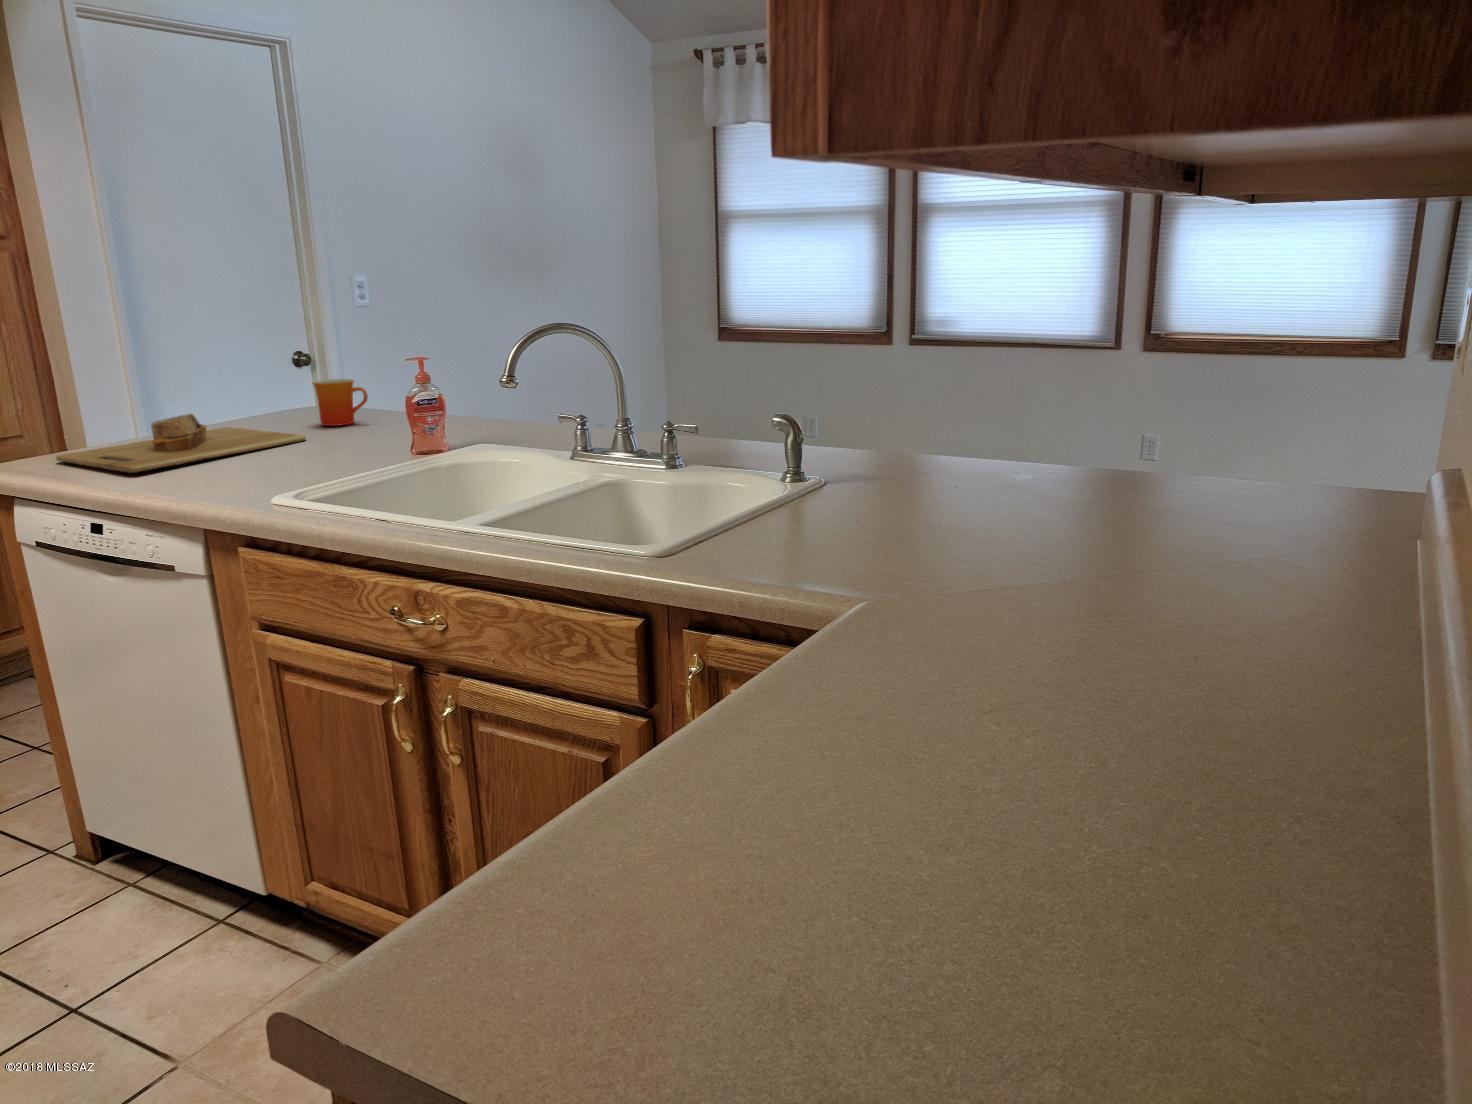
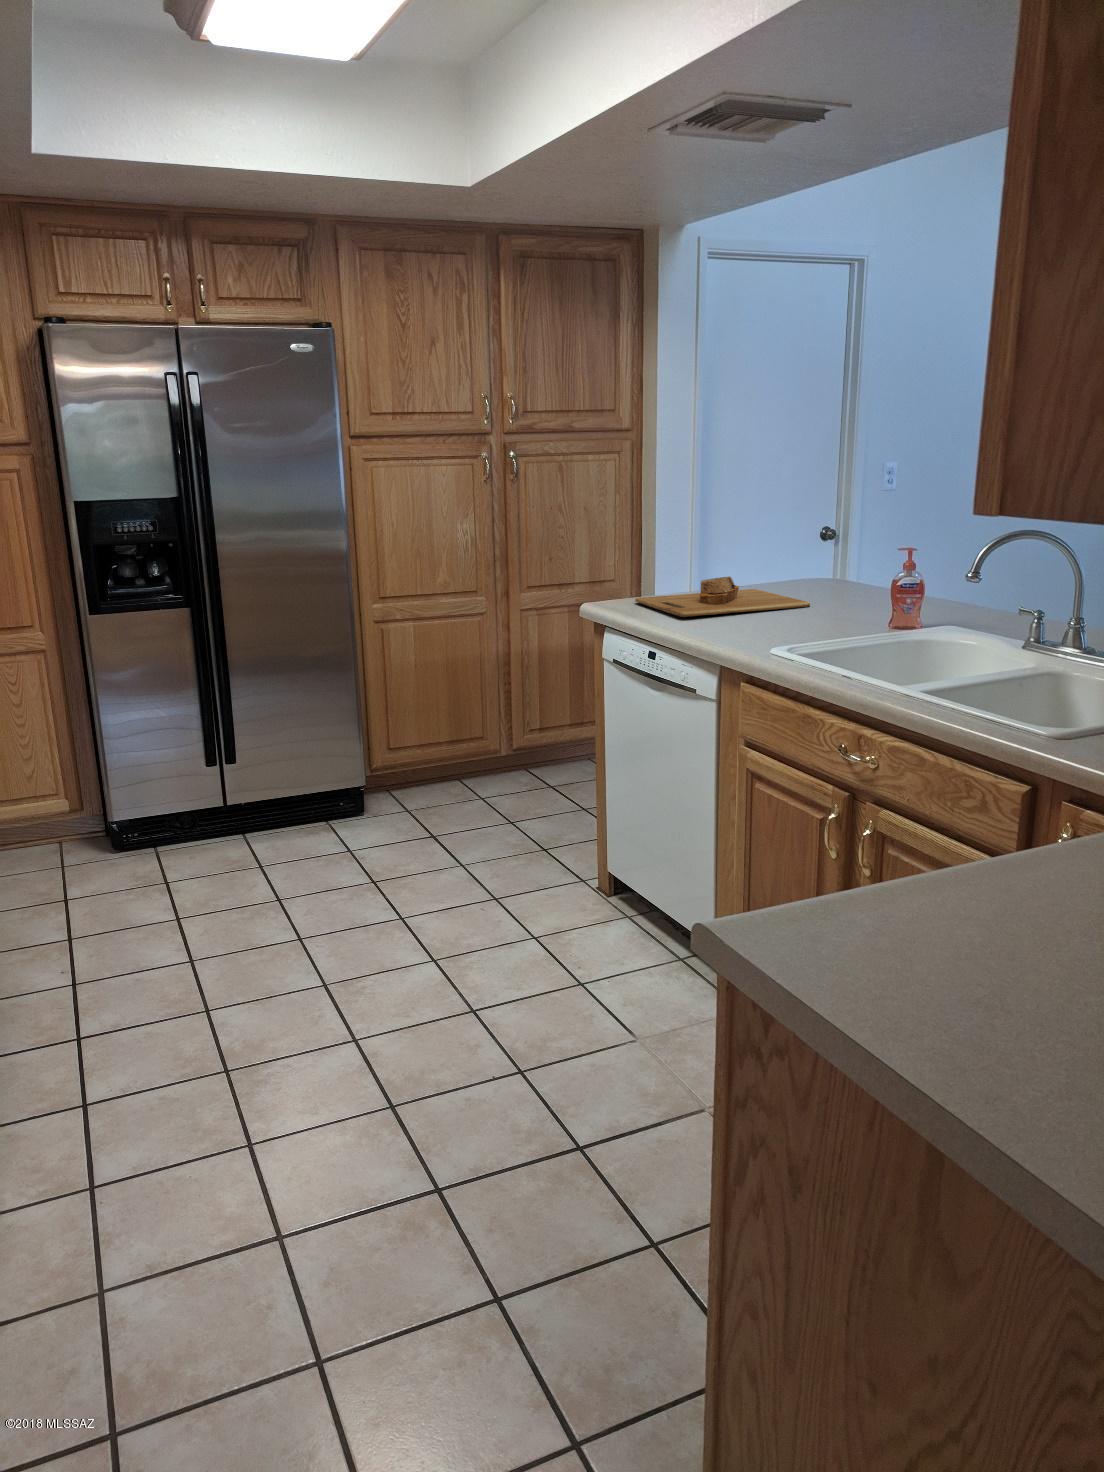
mug: present [312,379,368,426] -> none [824,558,867,597]

